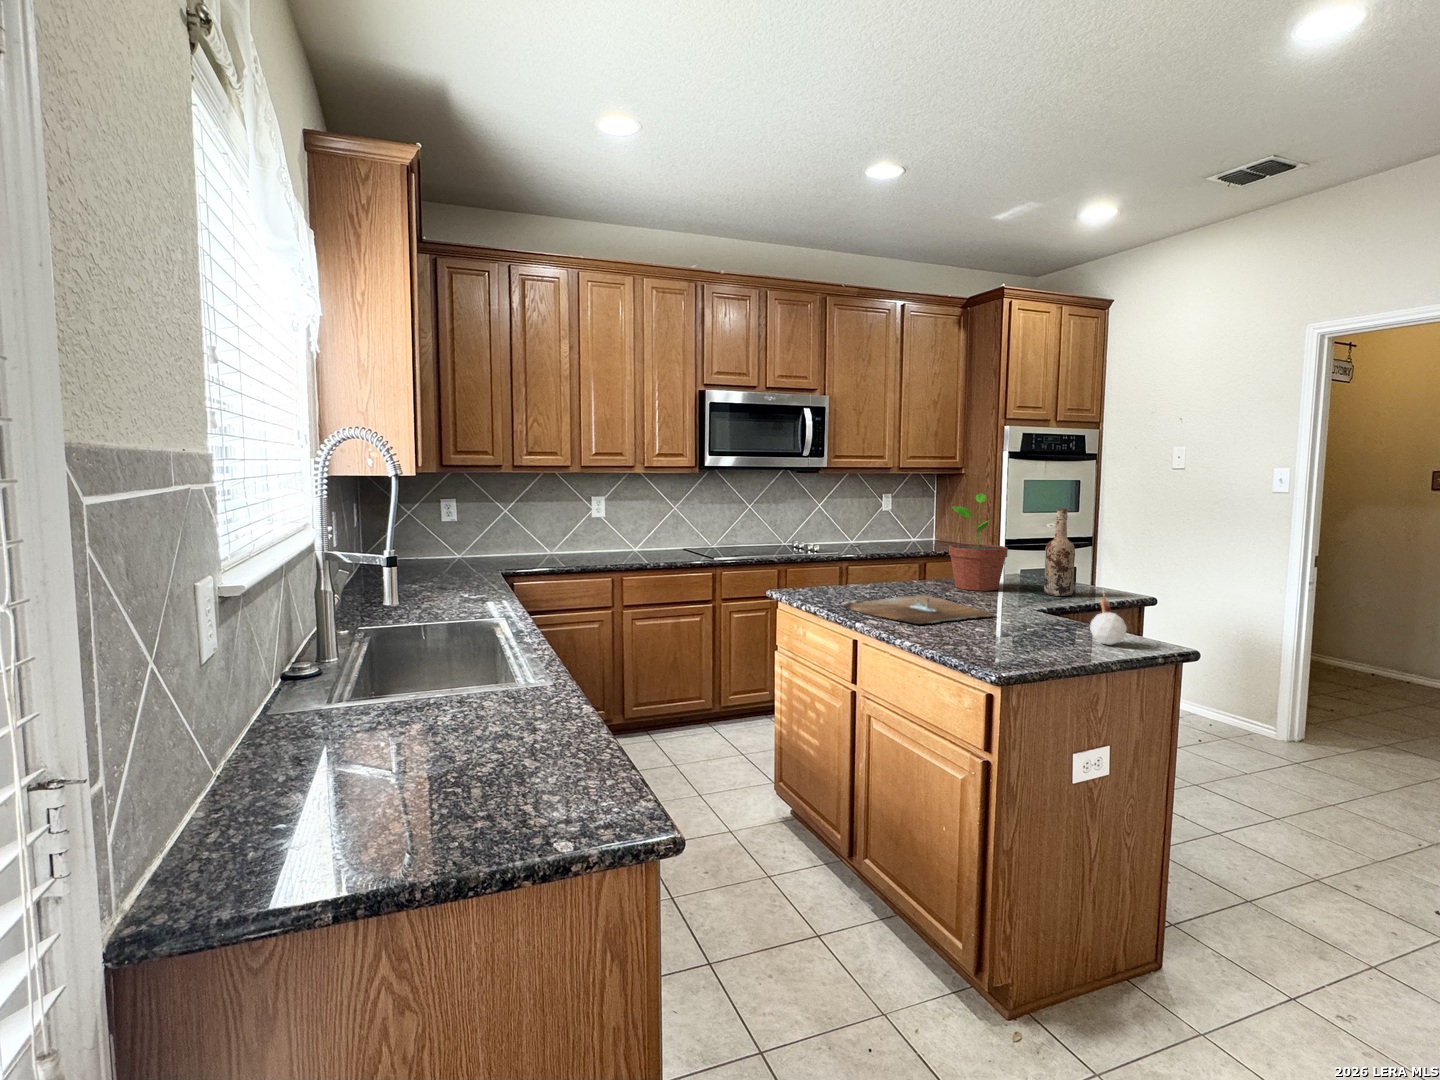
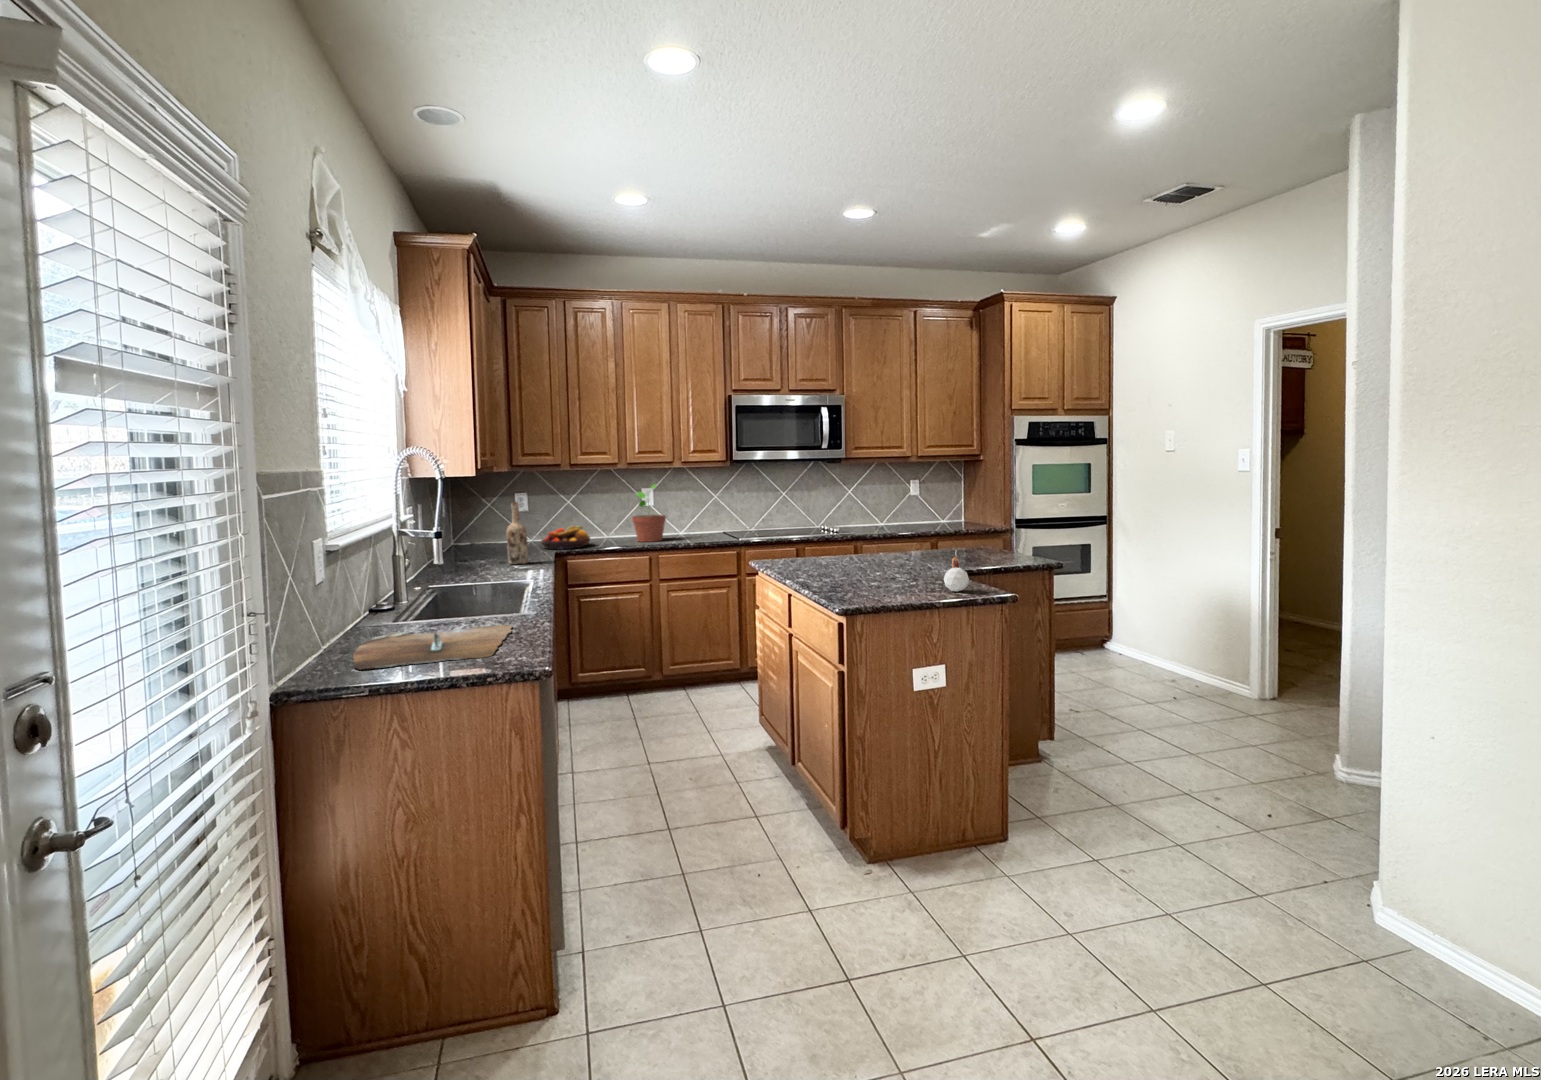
potted plant: present [949,493,1008,591] -> present [632,484,666,542]
wine bottle: present [1044,509,1075,596] -> present [507,502,528,564]
fruit bowl: none [473,540,534,568] -> present [541,526,590,549]
cutting board: present [841,595,993,624] -> present [353,625,512,670]

